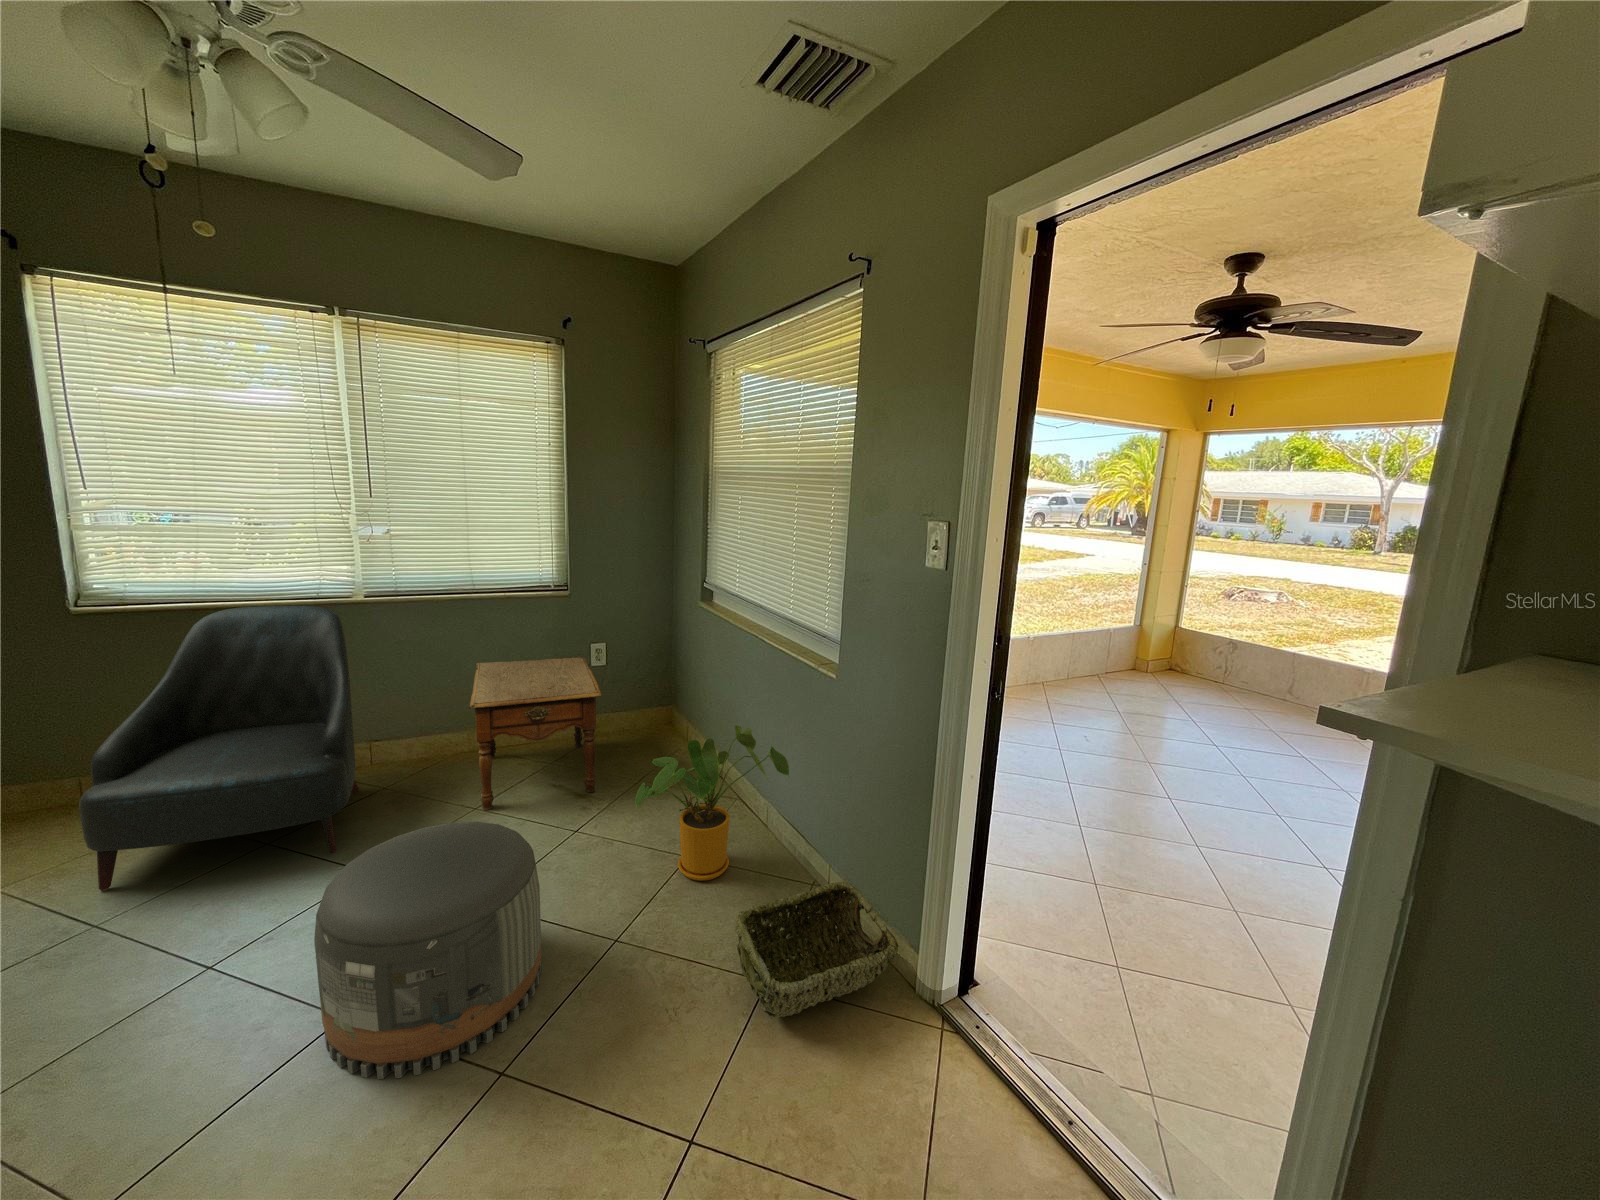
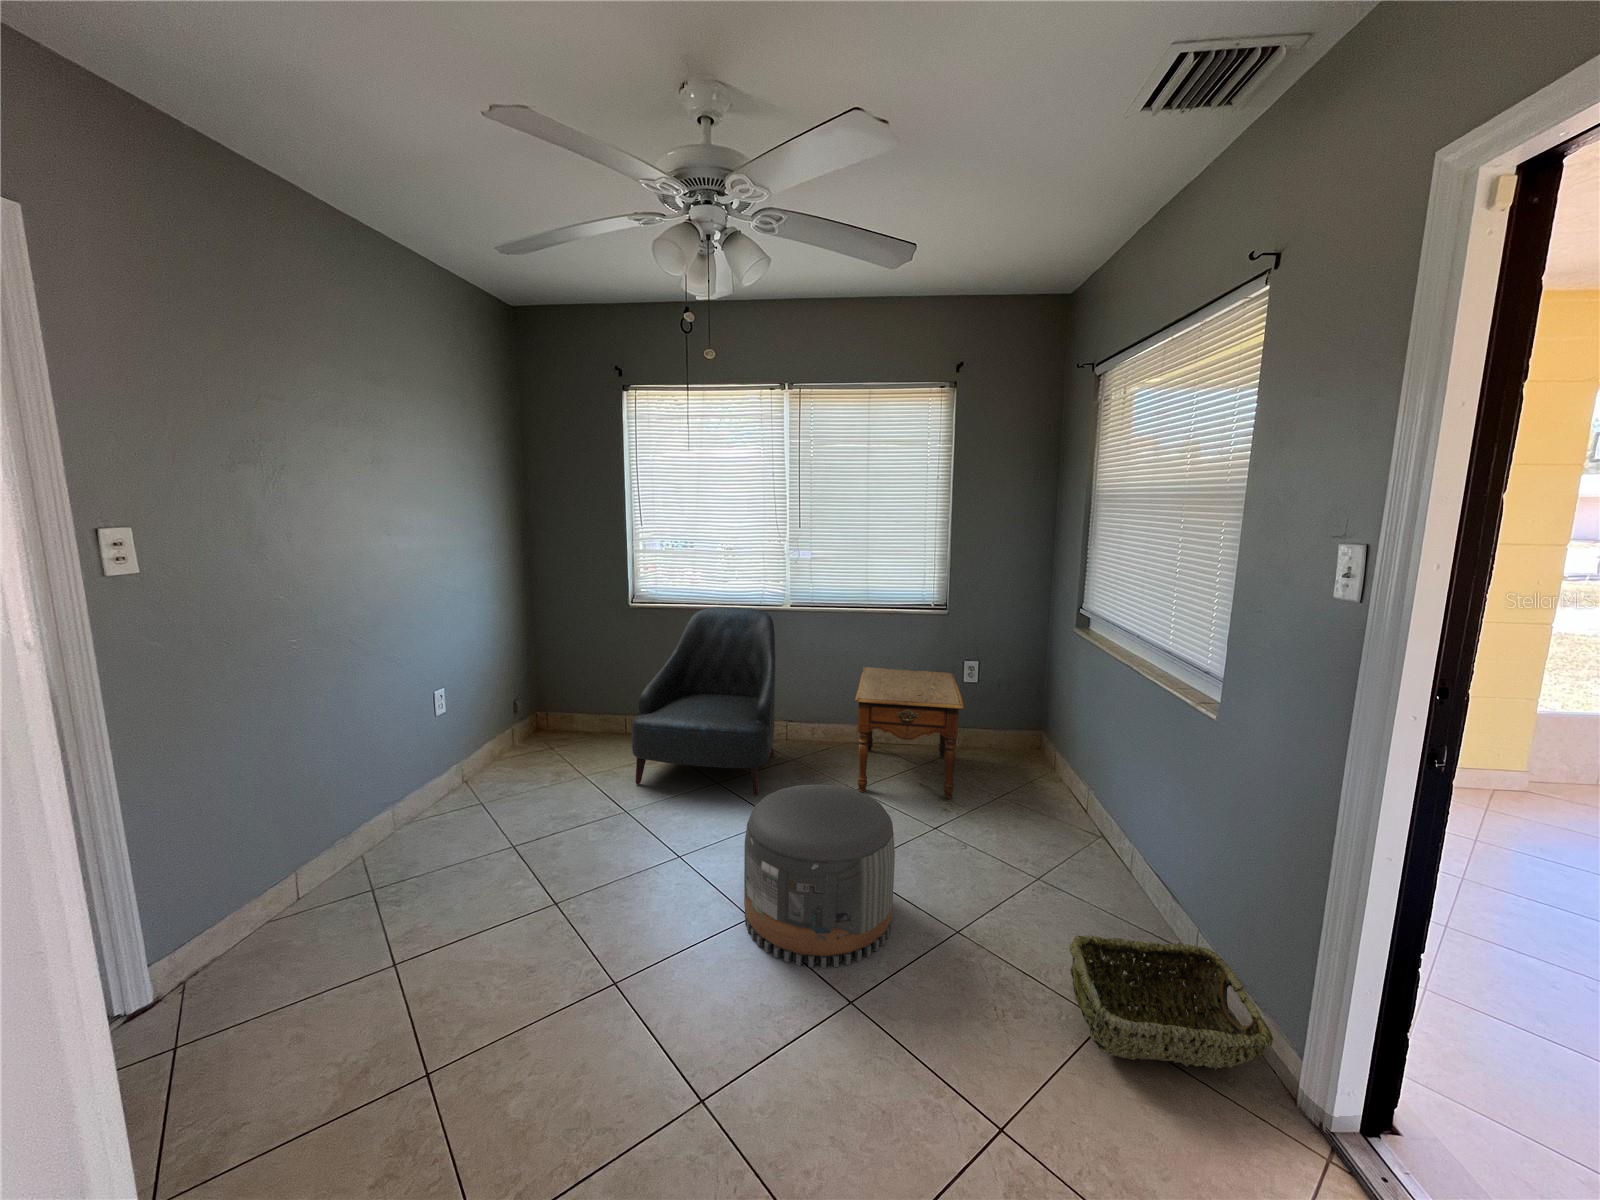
house plant: present [635,725,789,881] -> none [983,757,1154,907]

